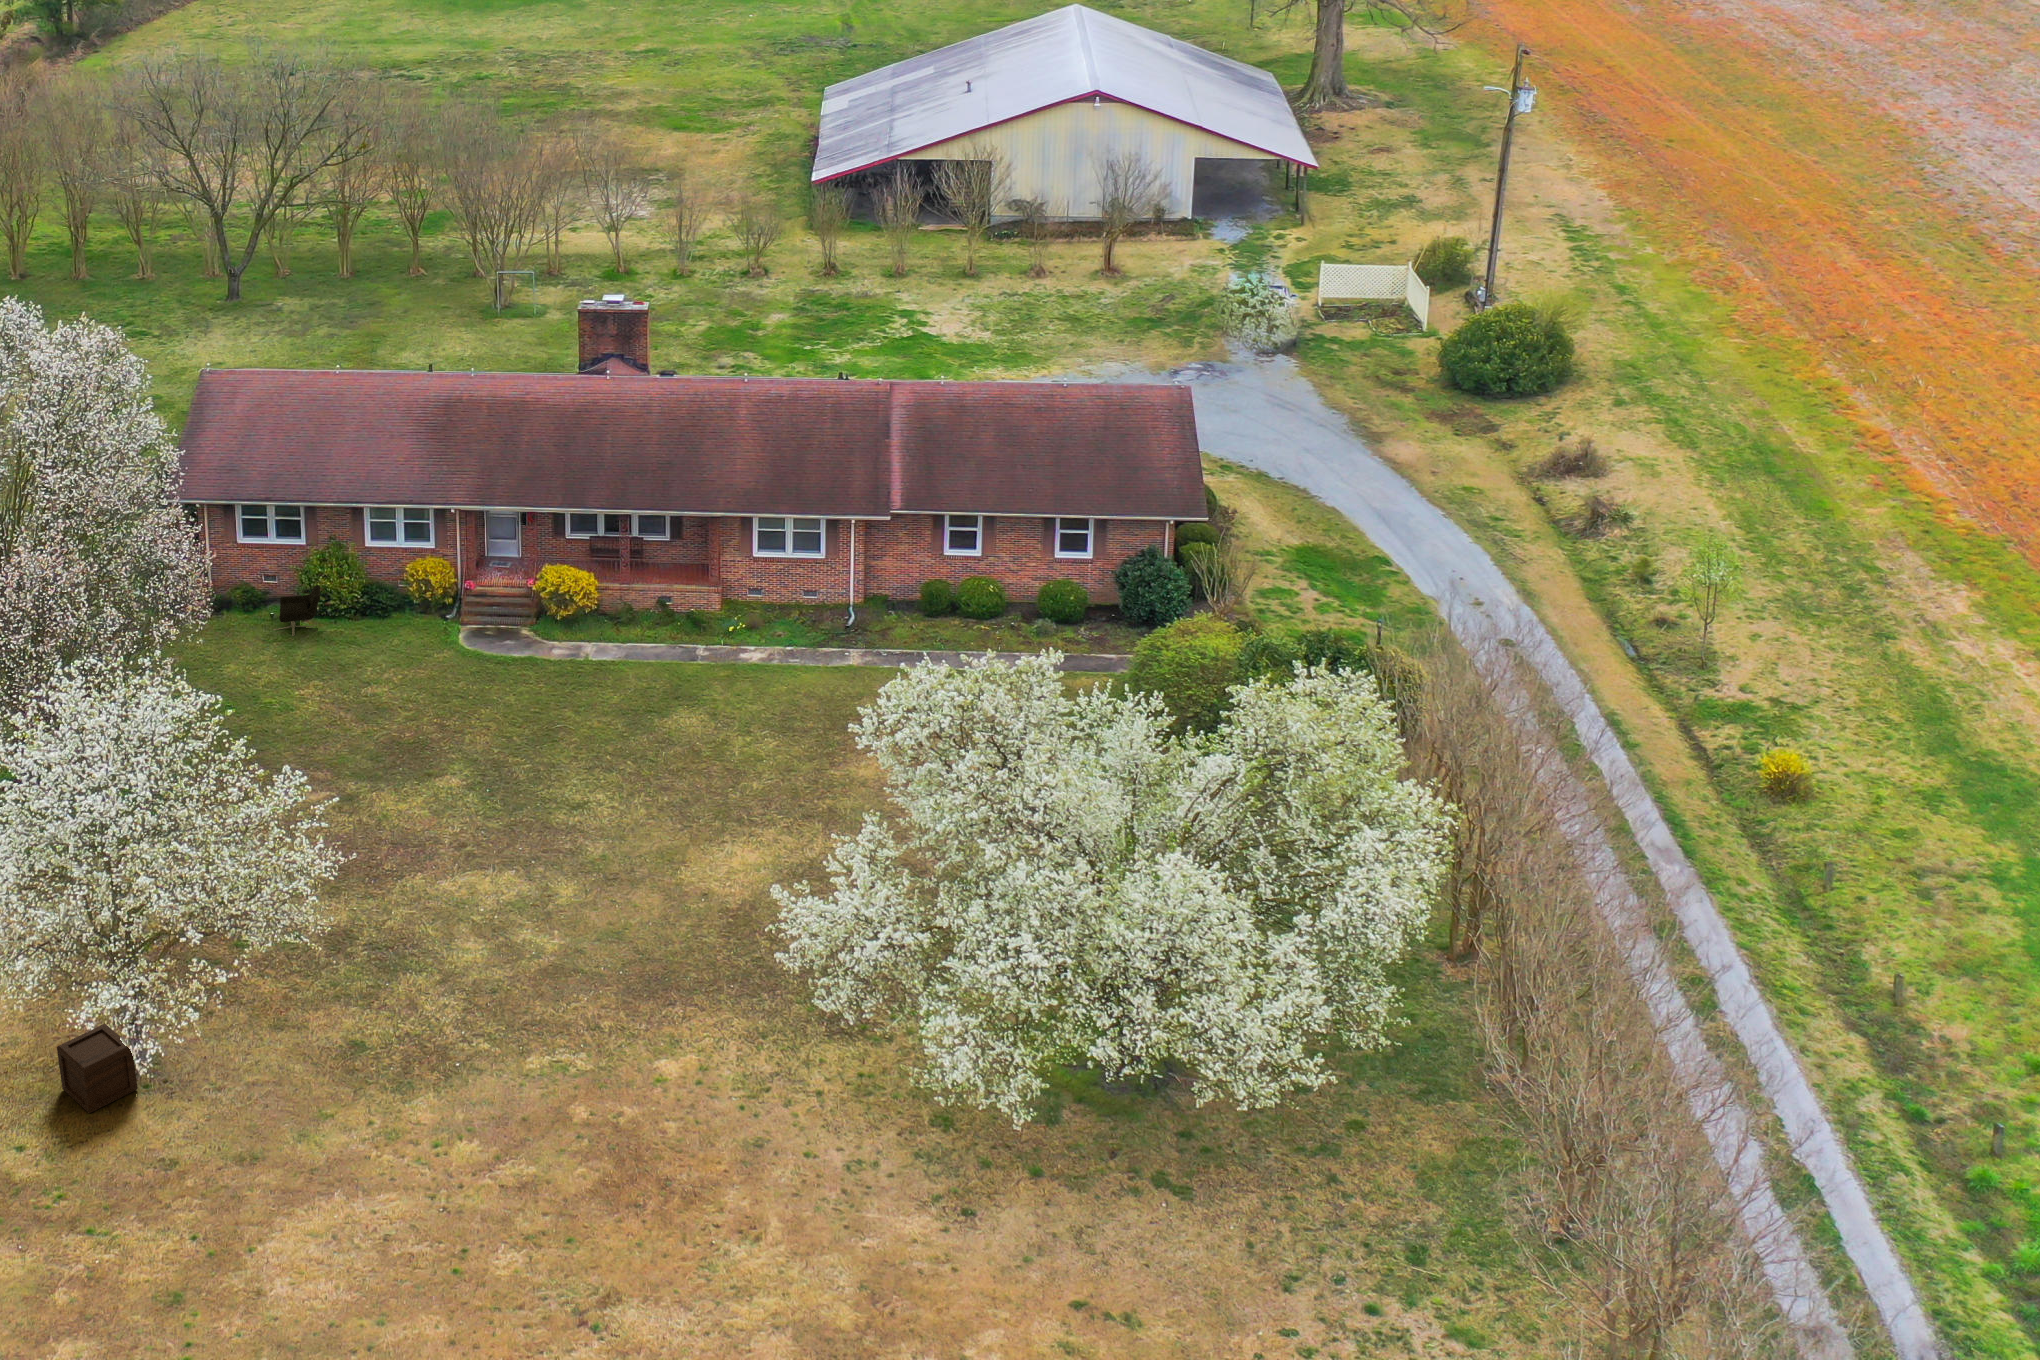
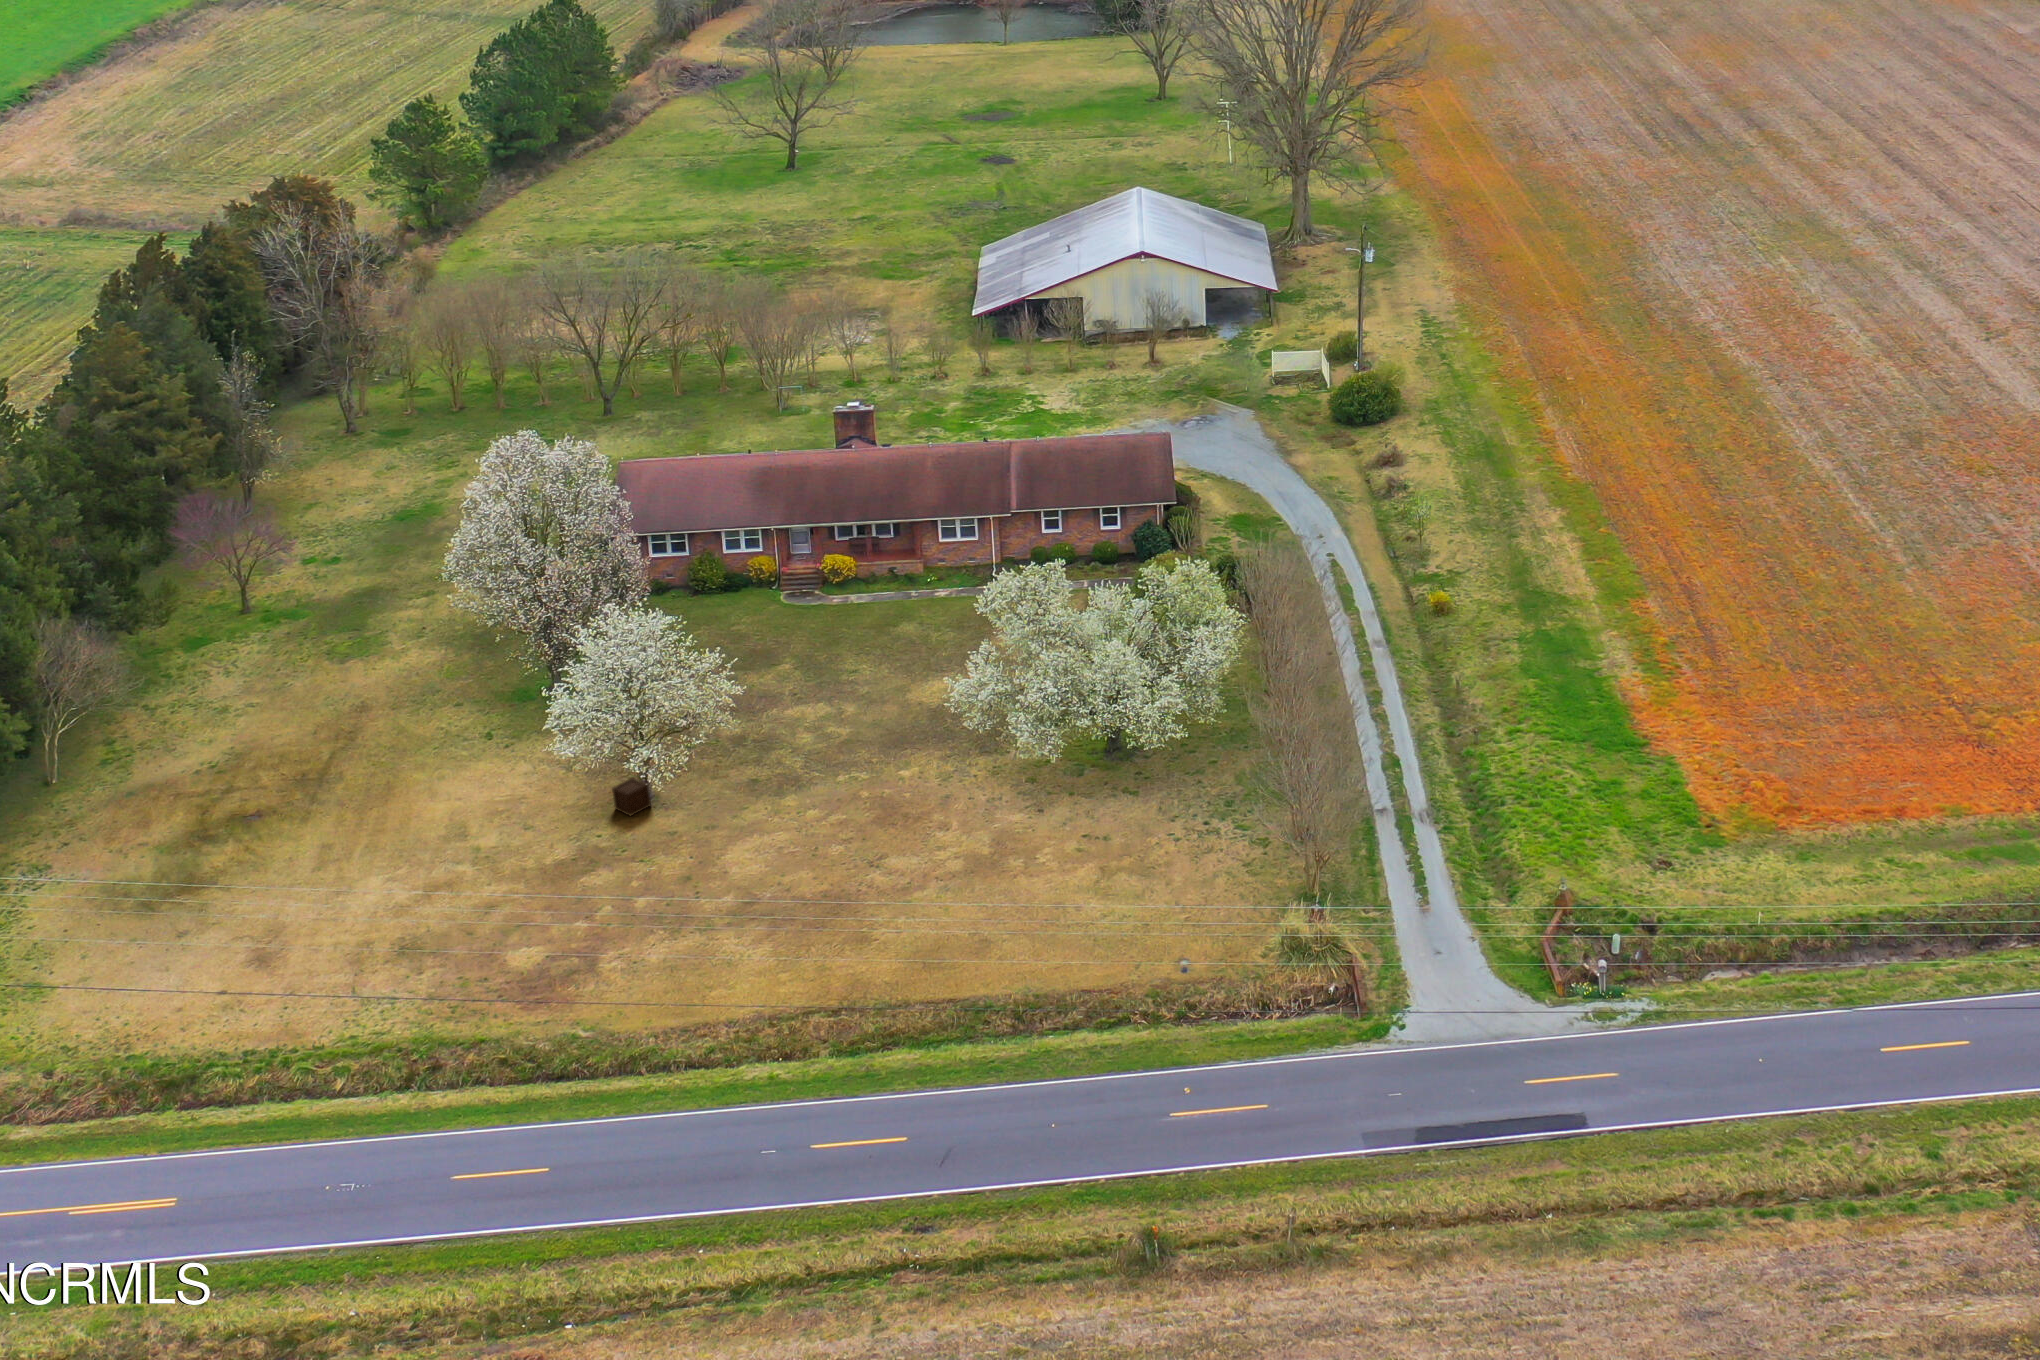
lounge chair: present [273,585,320,636] -> none [677,576,702,605]

